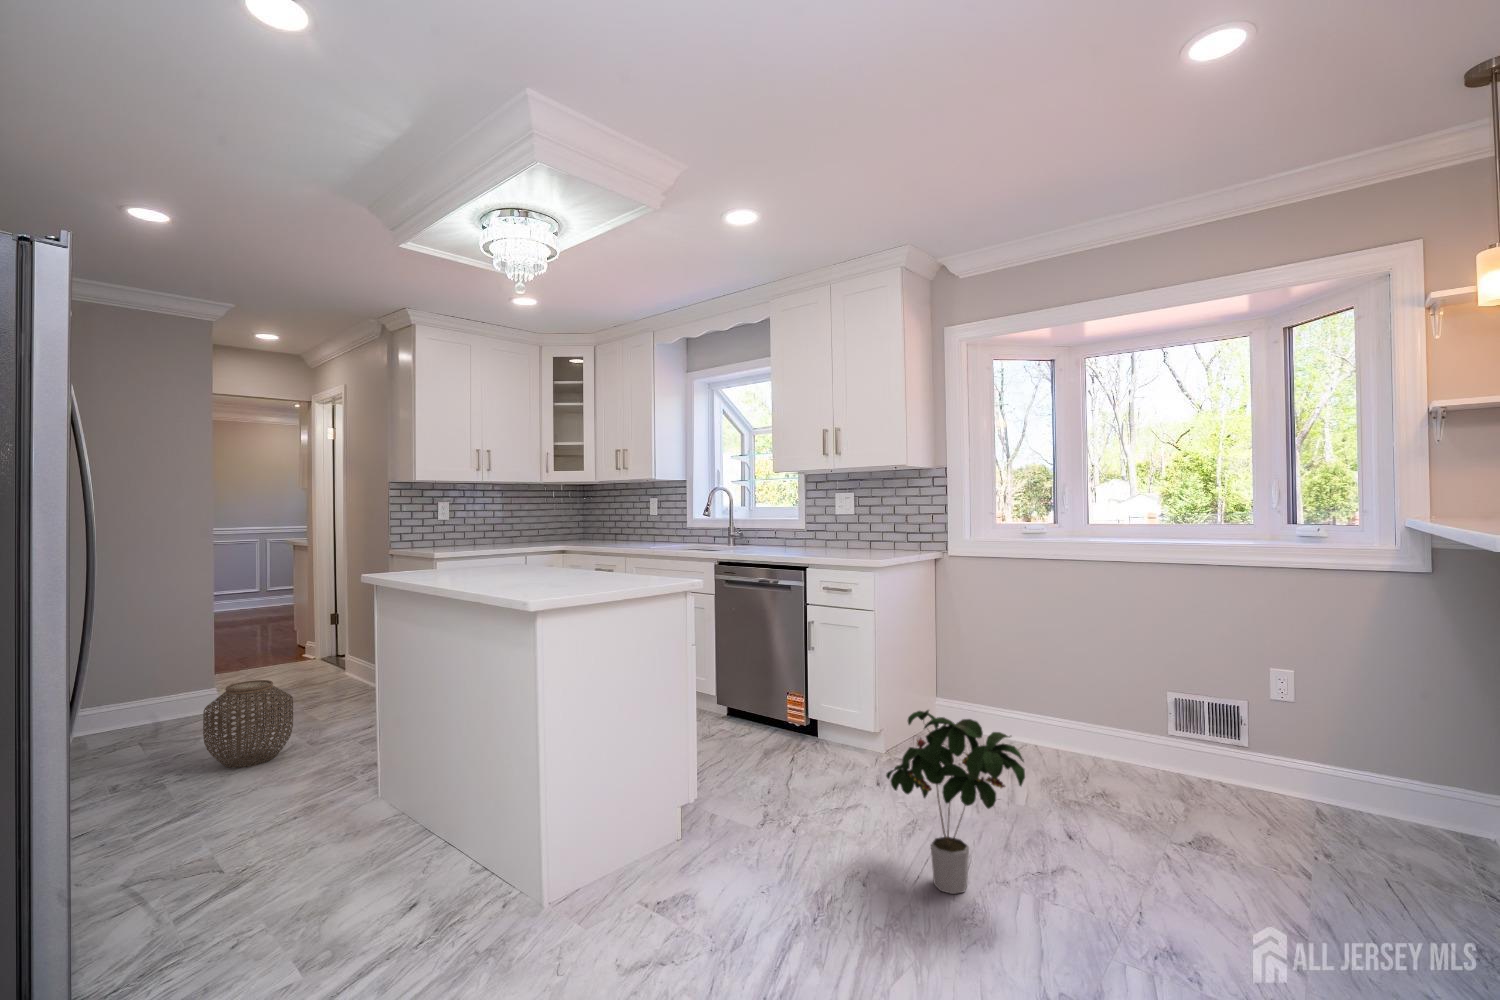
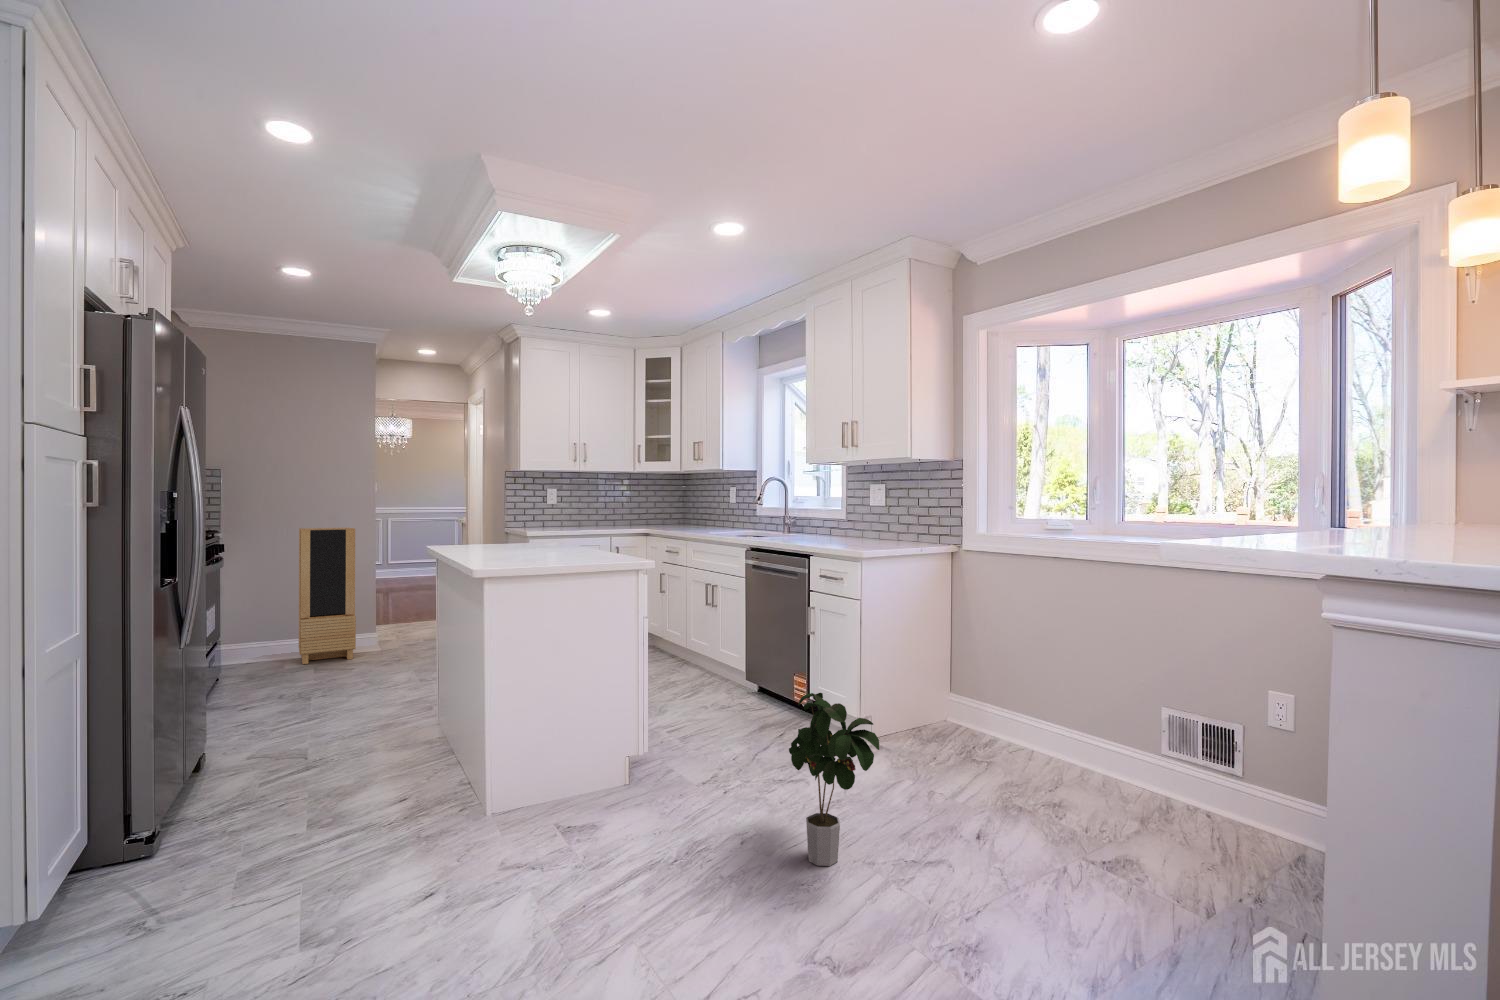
storage cabinet: none [104,556,195,738] -> present [299,527,356,664]
woven basket: present [203,680,293,768] -> none [338,627,403,693]

